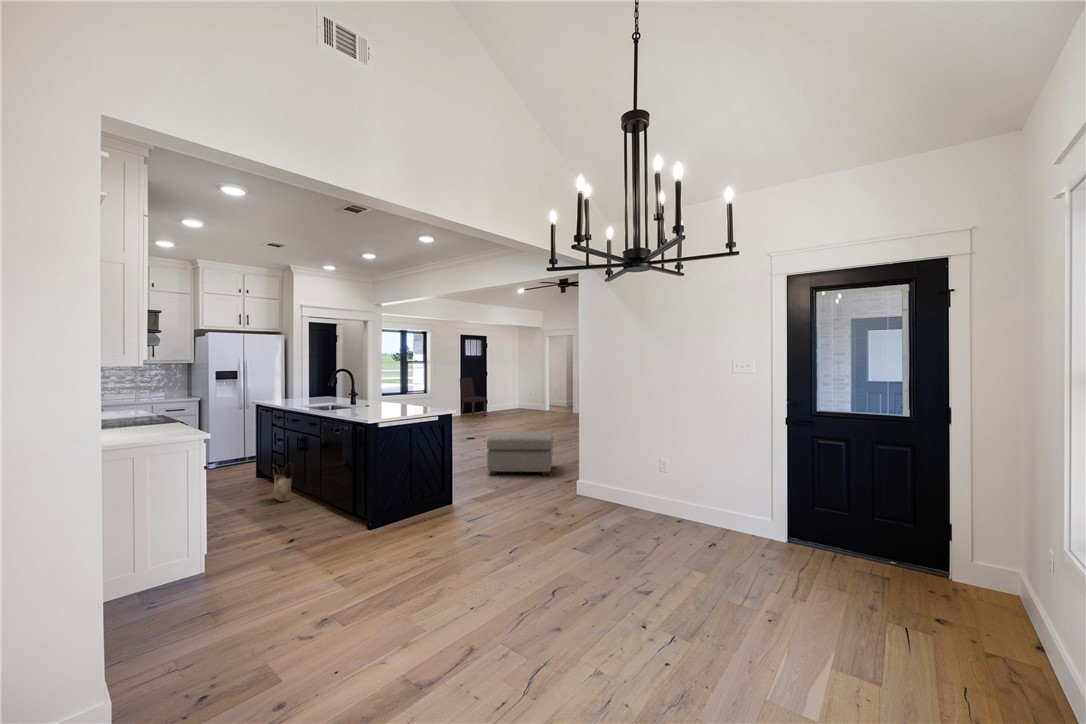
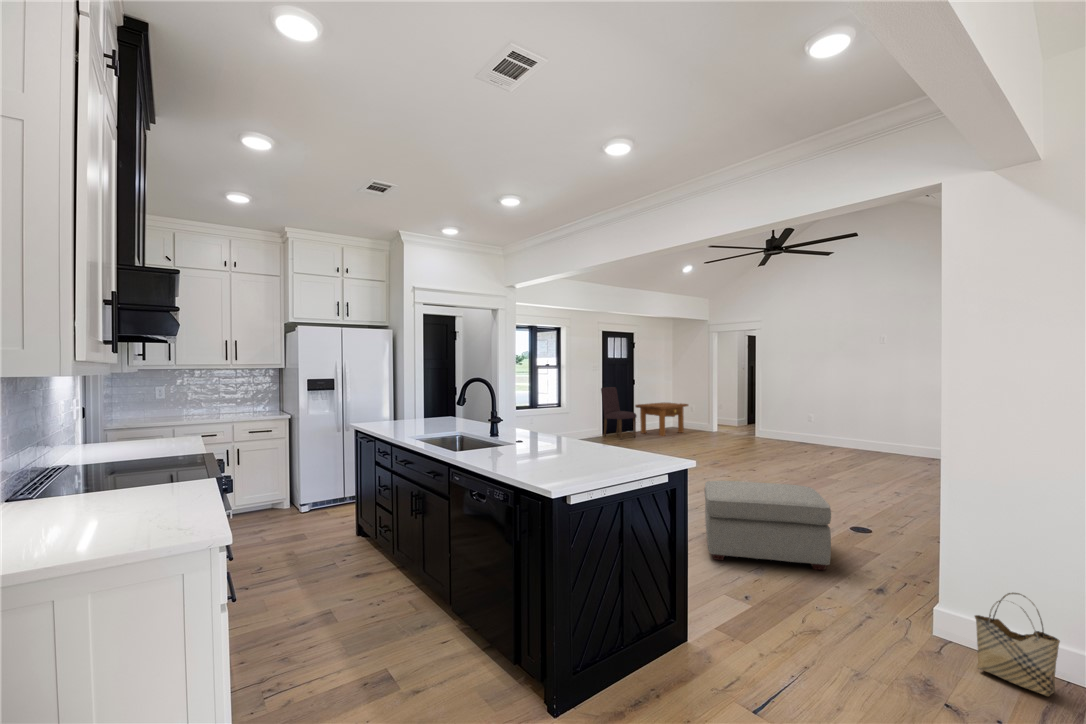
side table: none [487,390,528,415] -> present [635,402,688,436]
woven basket: present [273,475,292,501] -> present [975,593,1060,696]

